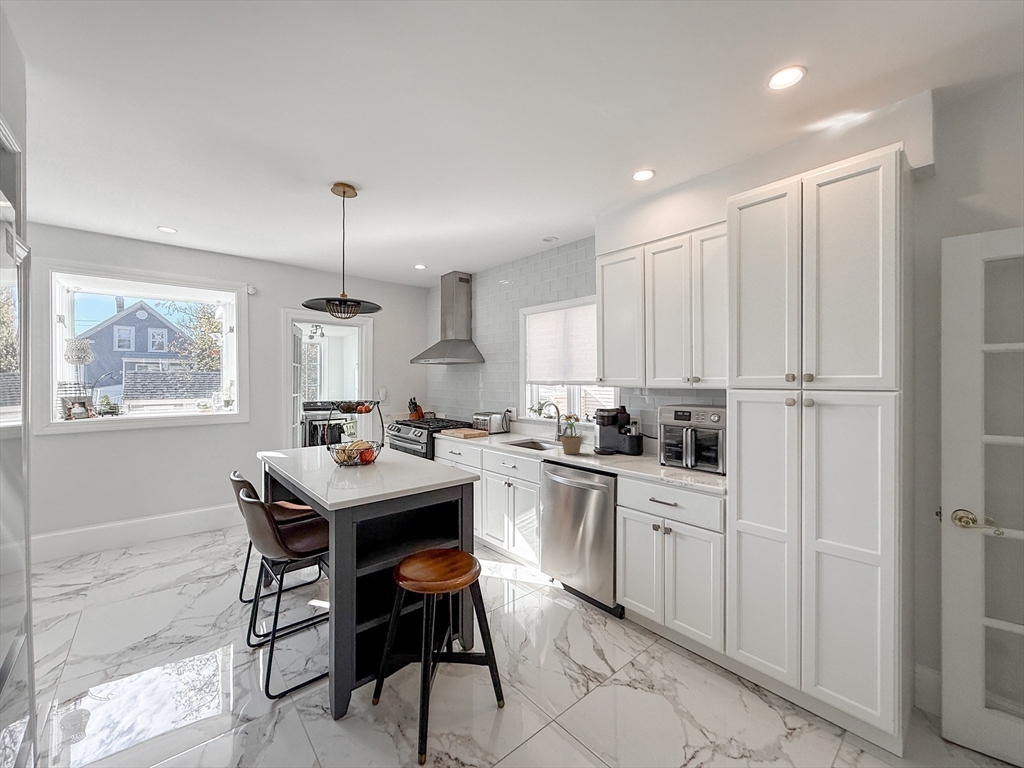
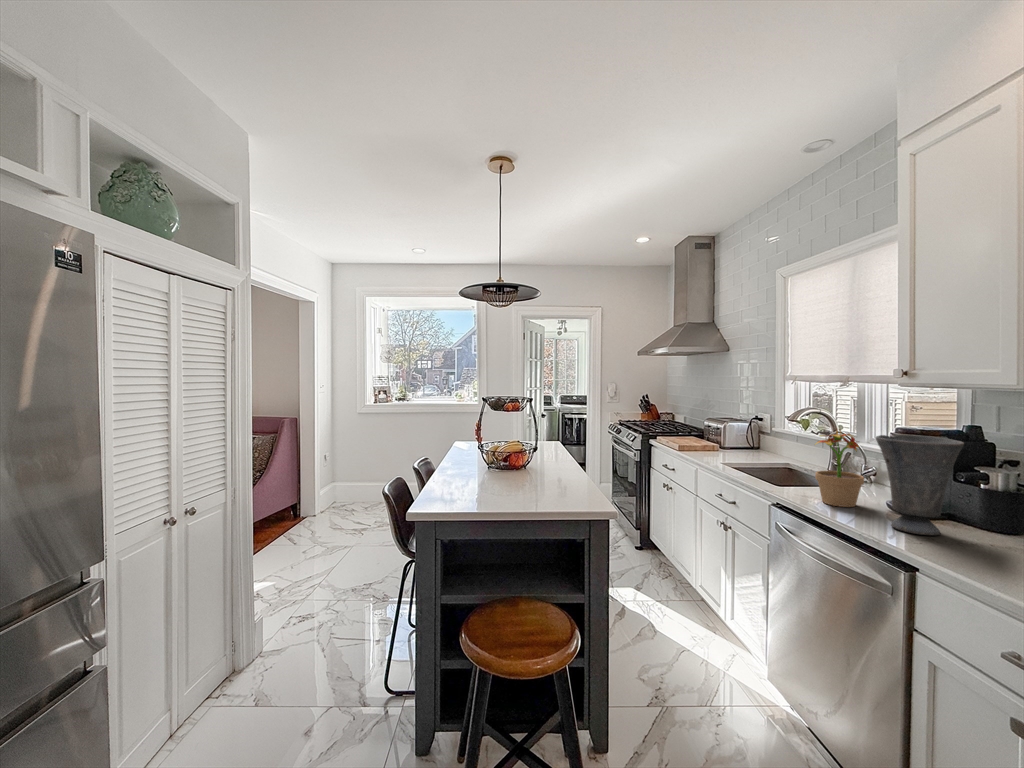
vase: none [590,412,623,459] -> present [876,435,964,535]

